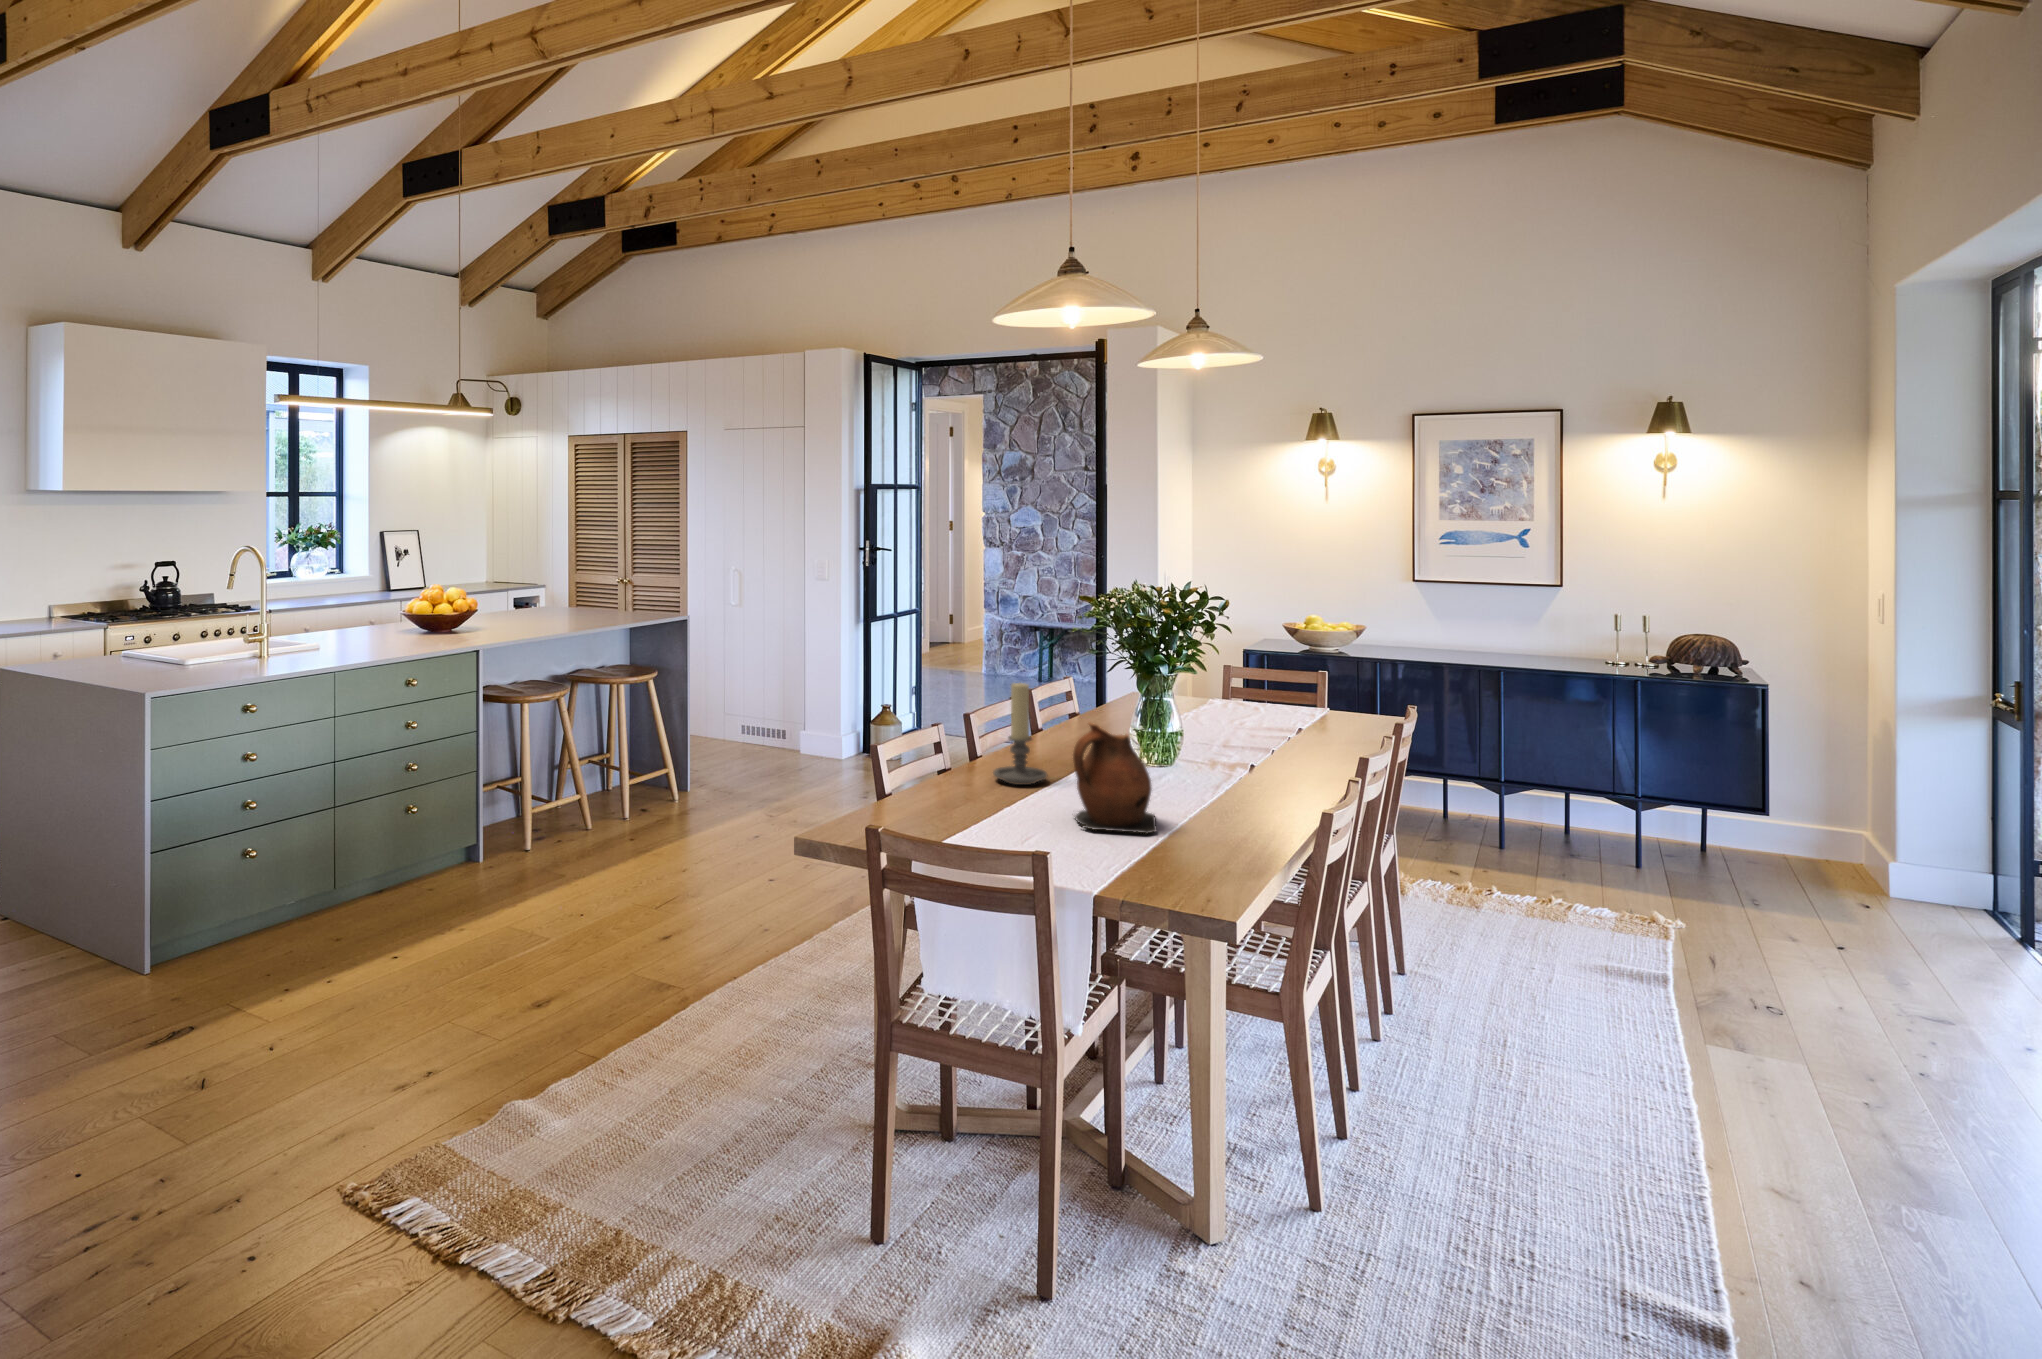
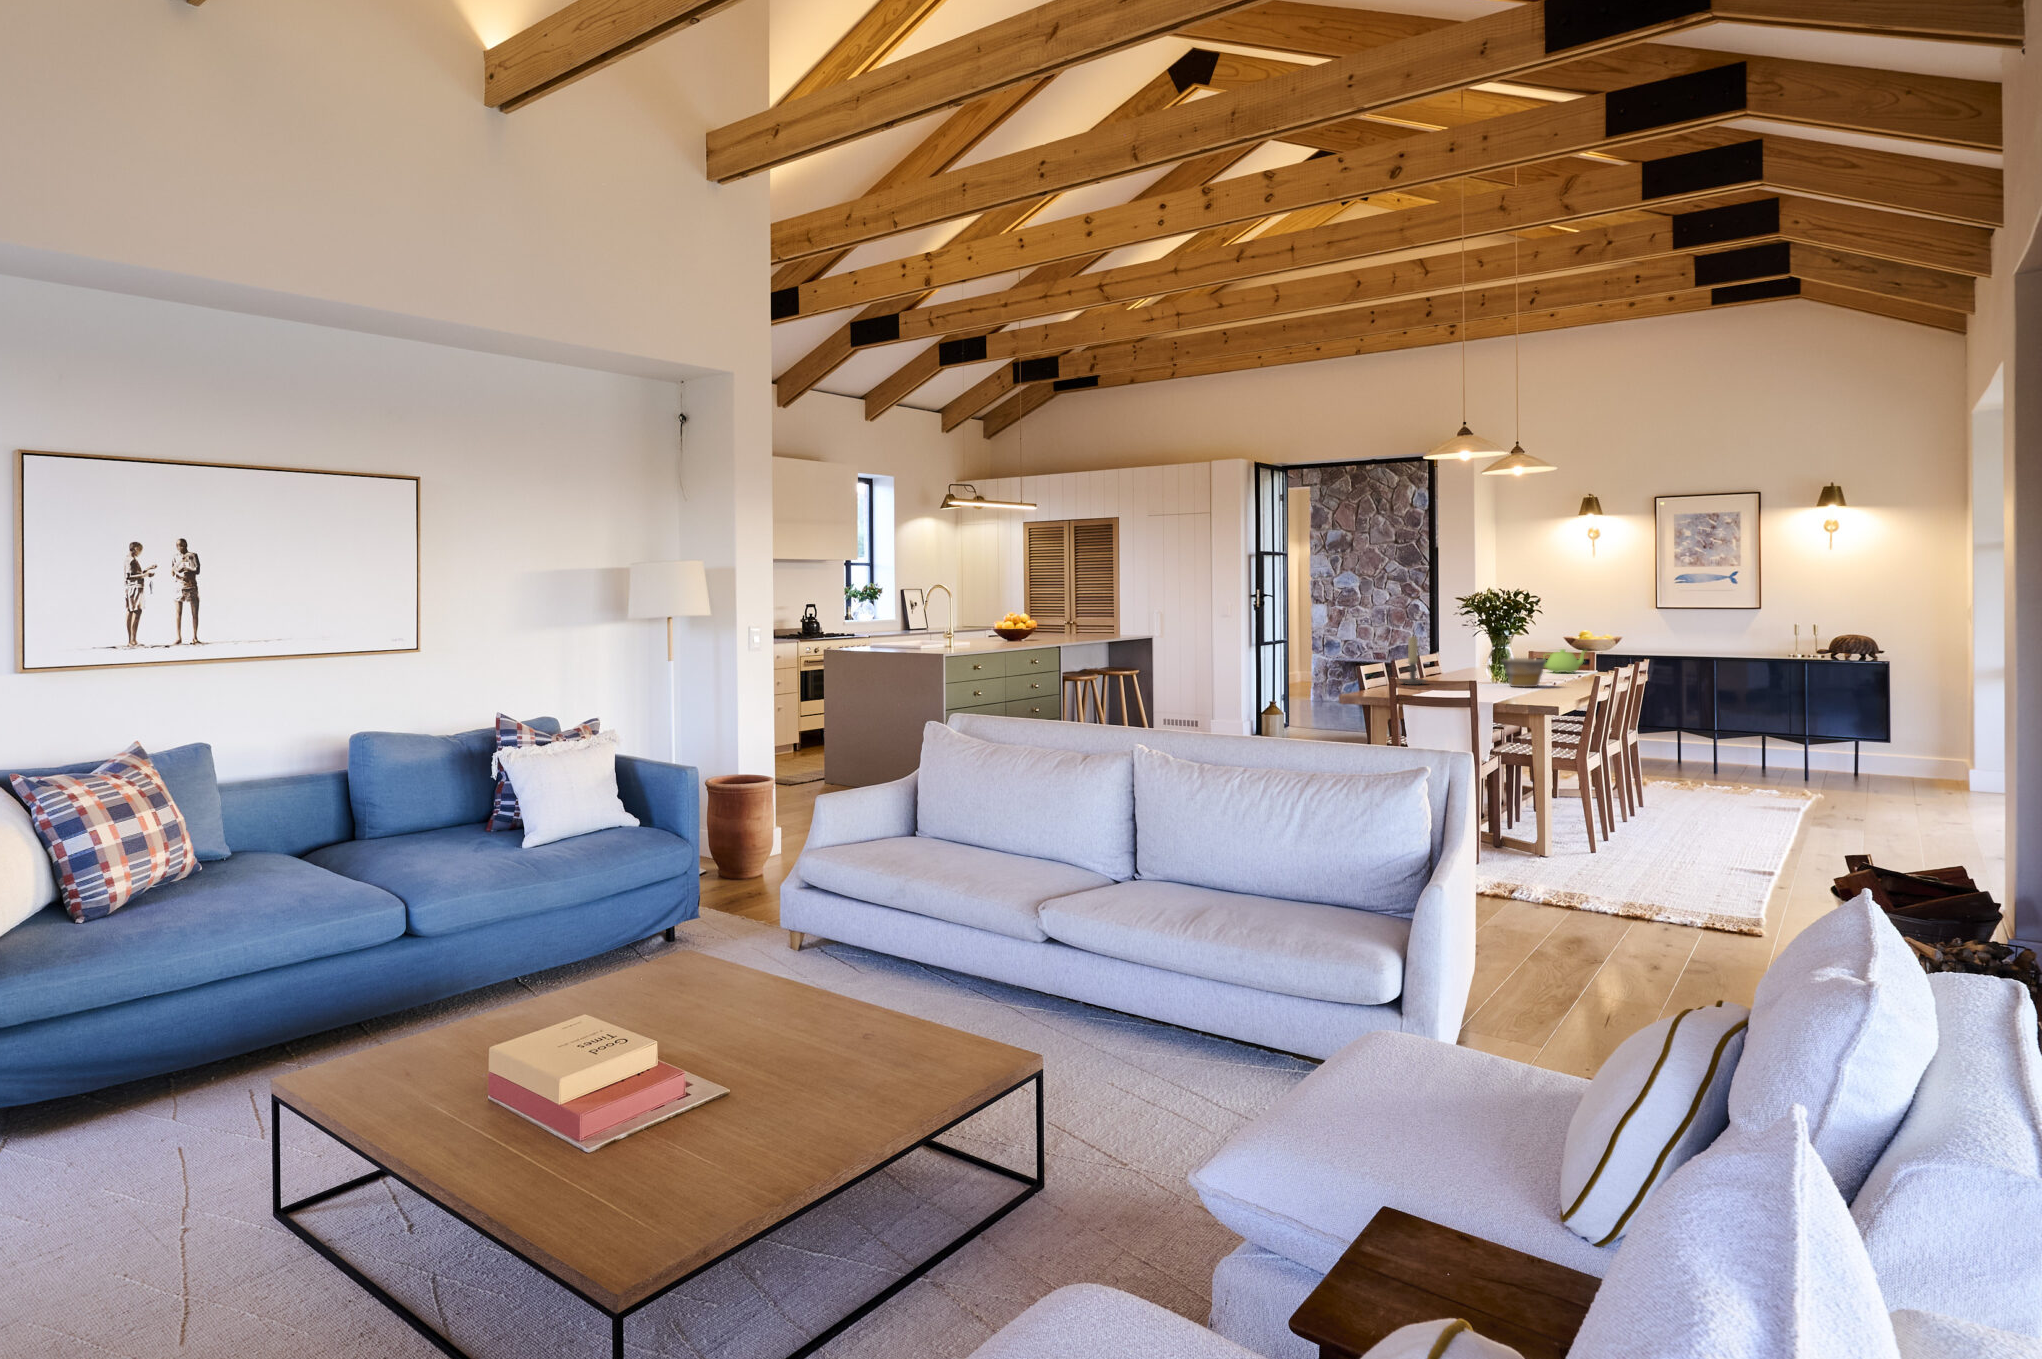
teapot: none [1259,681,1338,727] -> present [1543,649,1585,673]
ceramic pitcher: present [1073,723,1157,834] -> none [1445,645,1488,692]
bowl: none [1187,735,1276,804] -> present [1502,658,1547,687]

